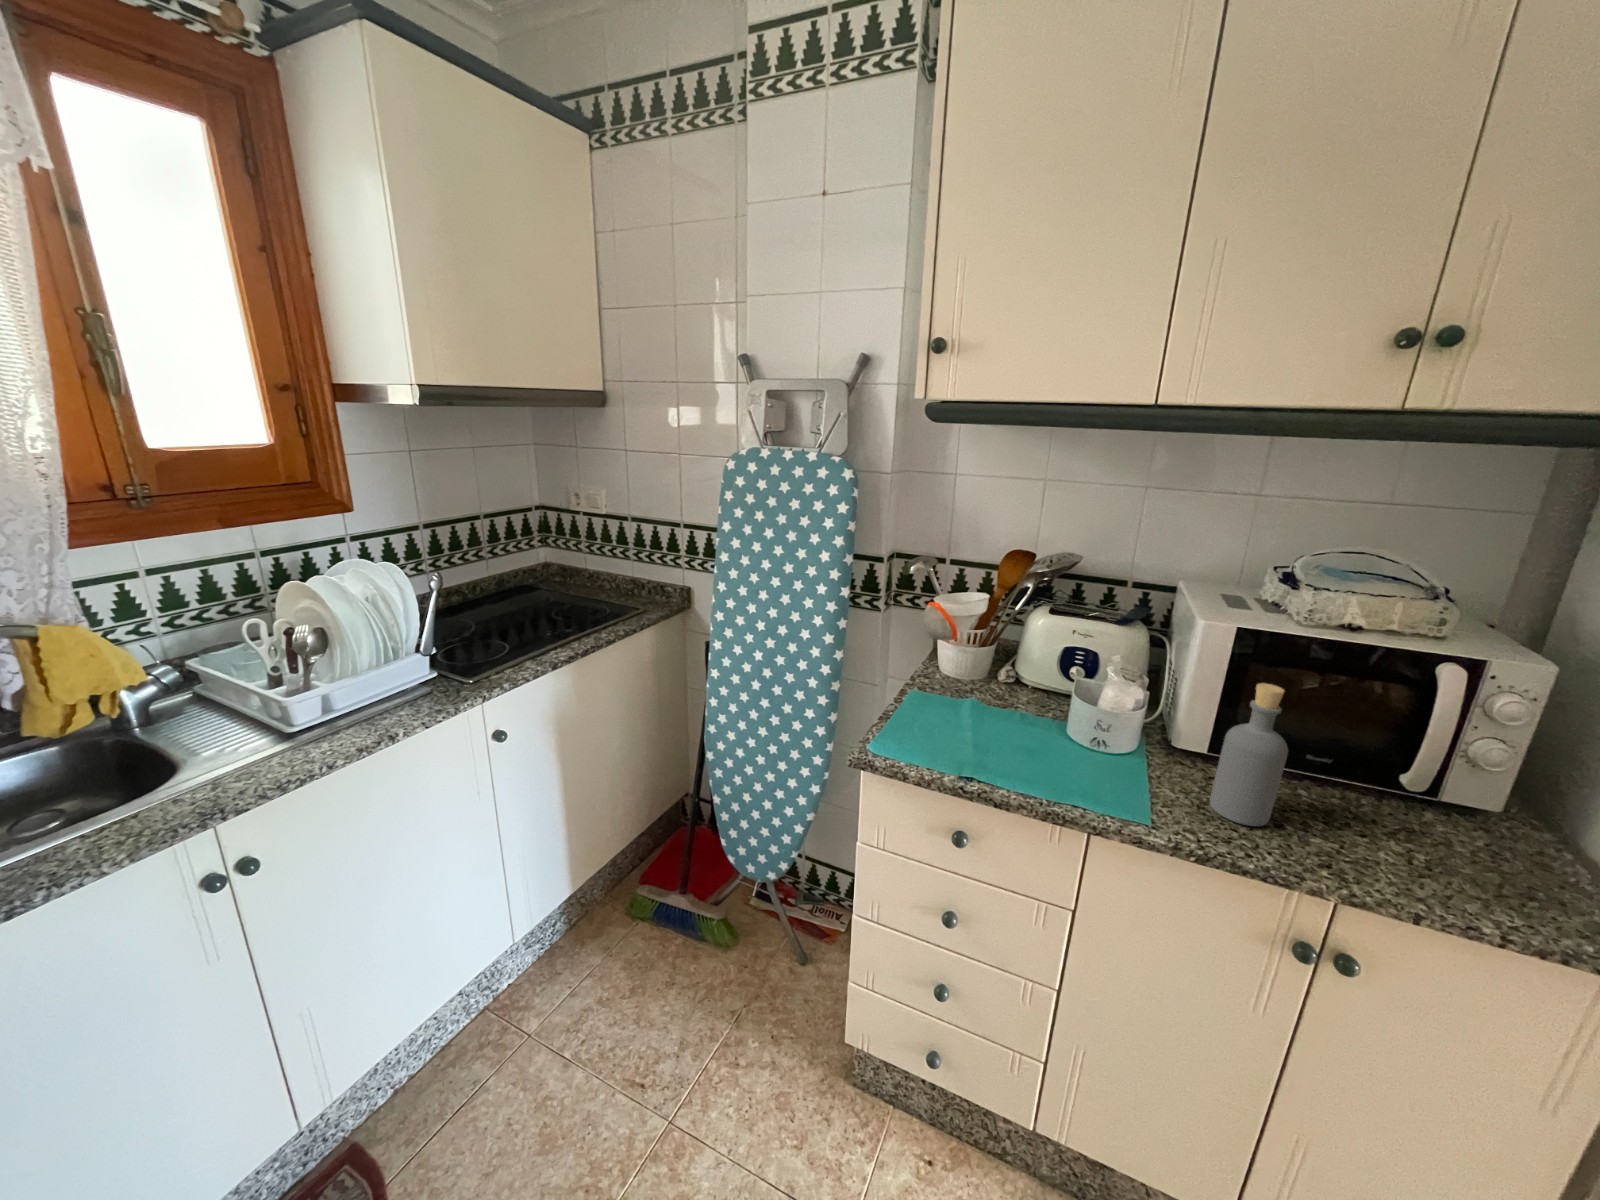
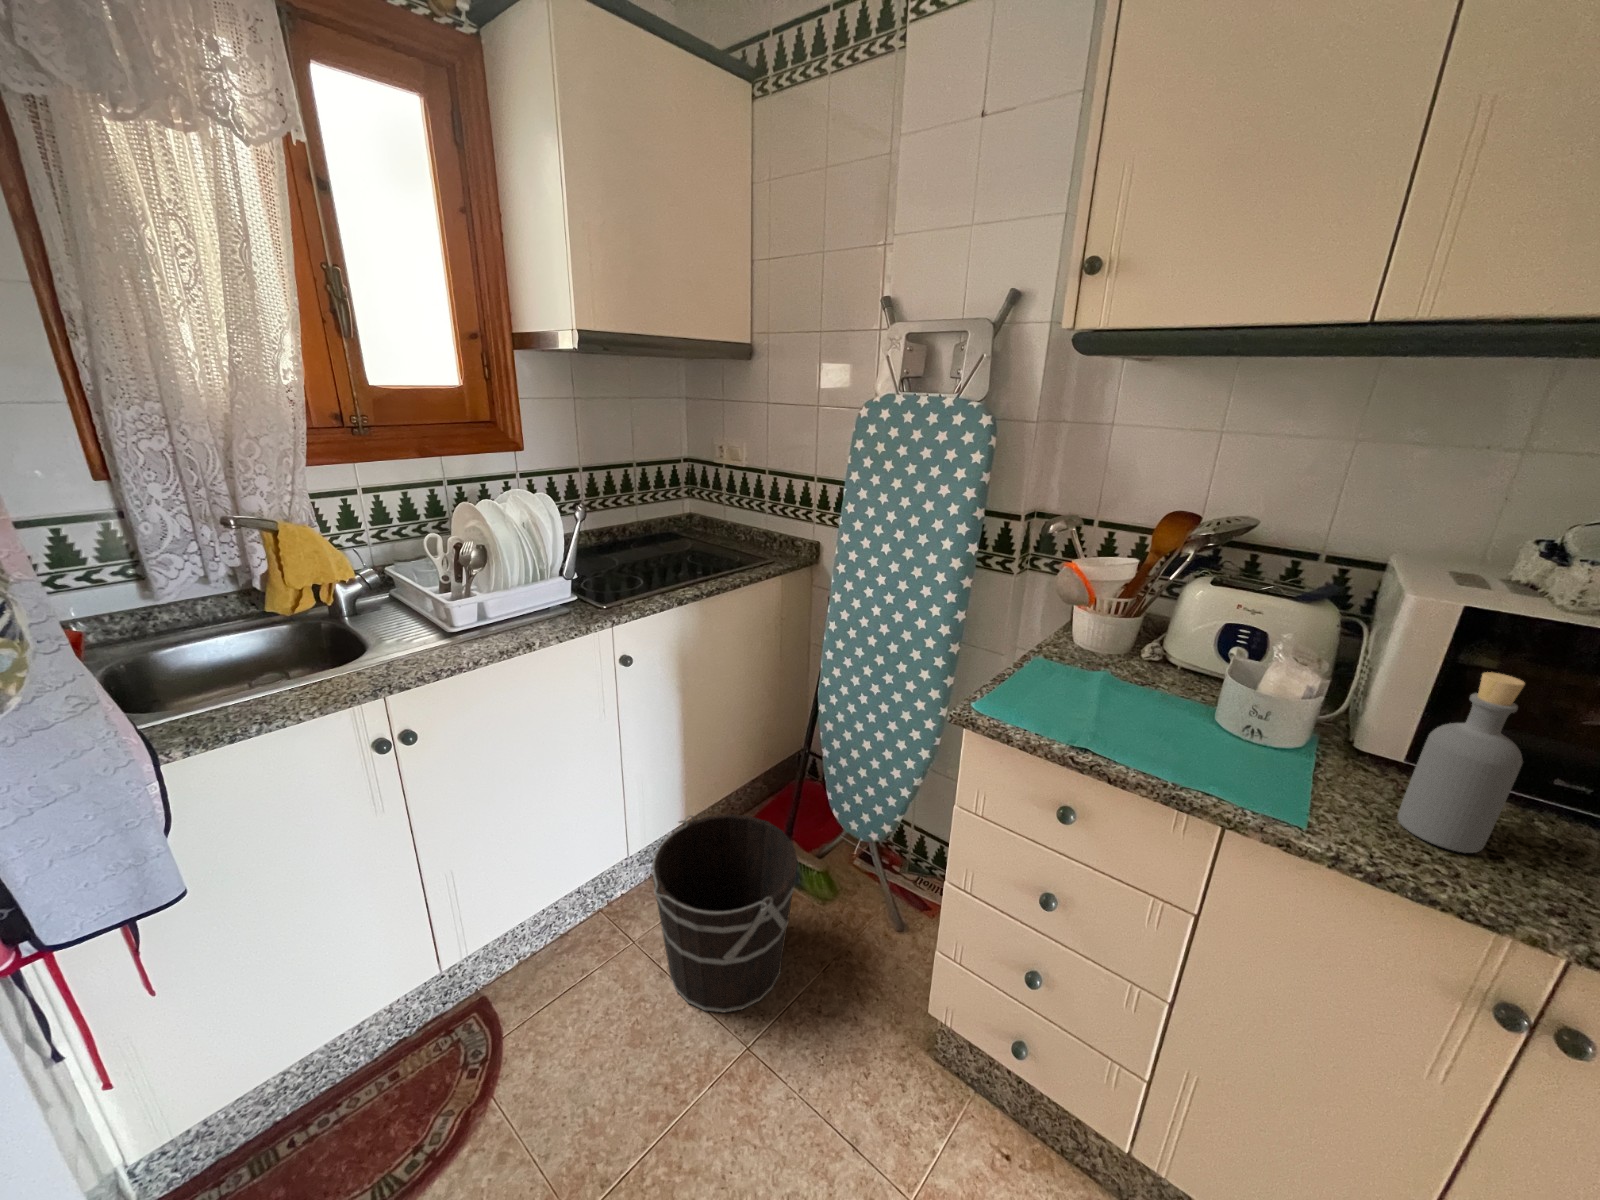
bucket: none [548,878,703,1094] -> present [652,814,797,1012]

